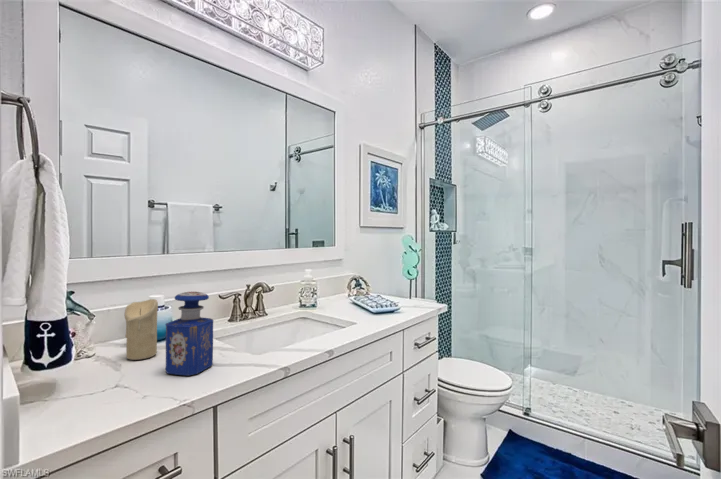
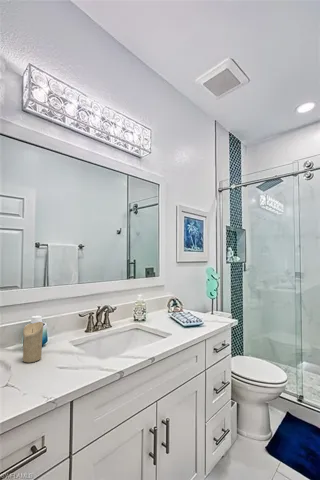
perfume bottle: present [166,292,213,375] -> none [47,320,77,377]

